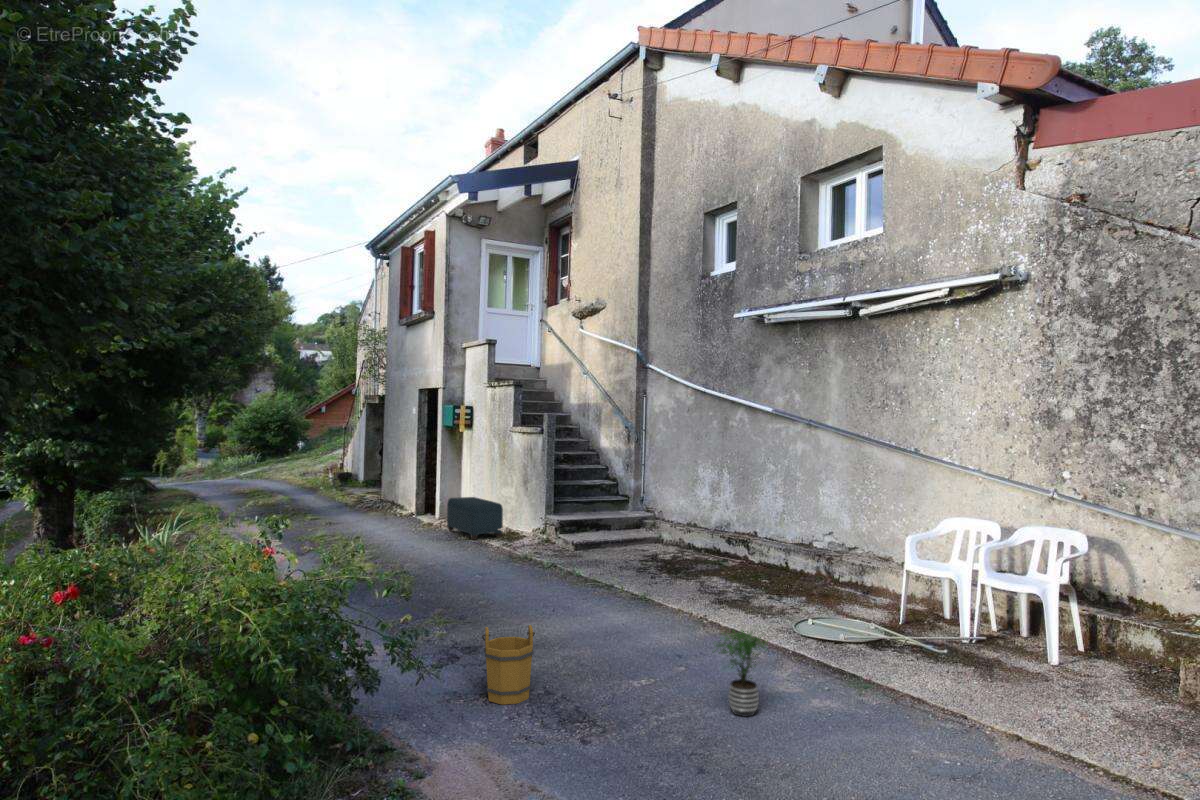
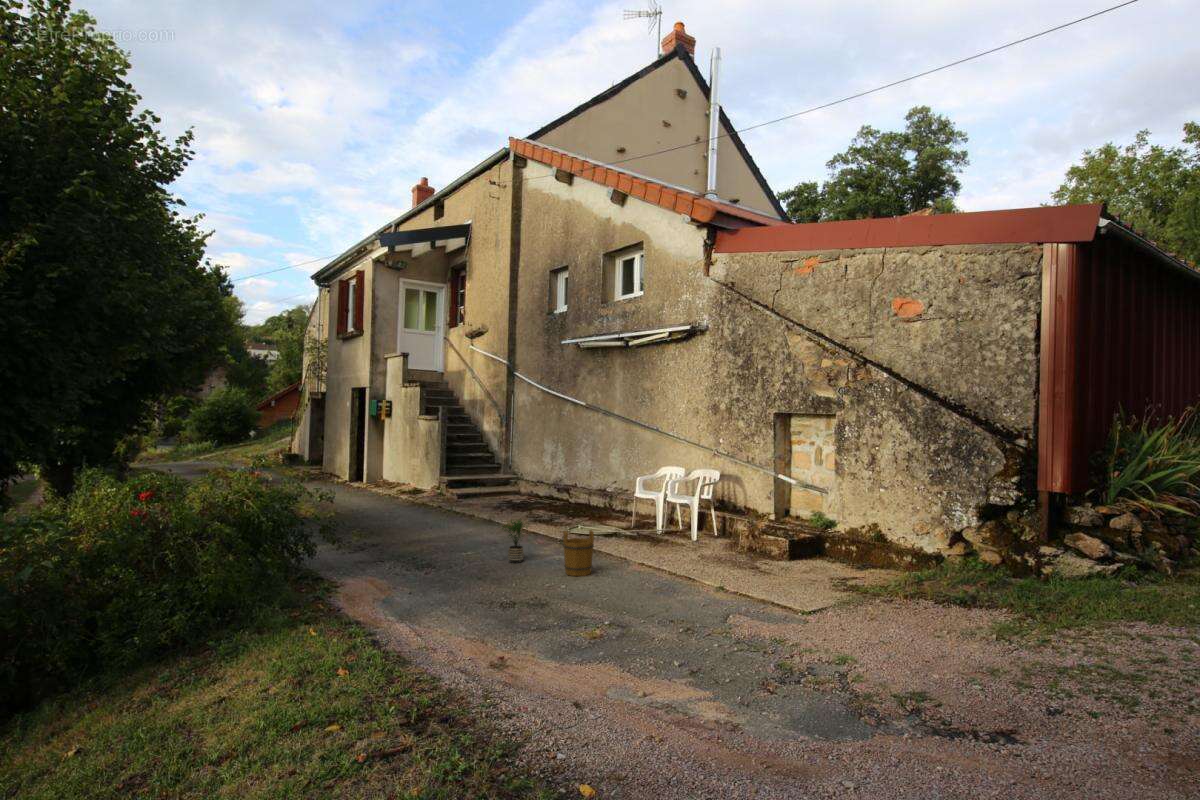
bench: present [447,497,503,540] -> none [371,467,411,496]
bucket: present [482,625,535,705] -> present [562,530,594,576]

